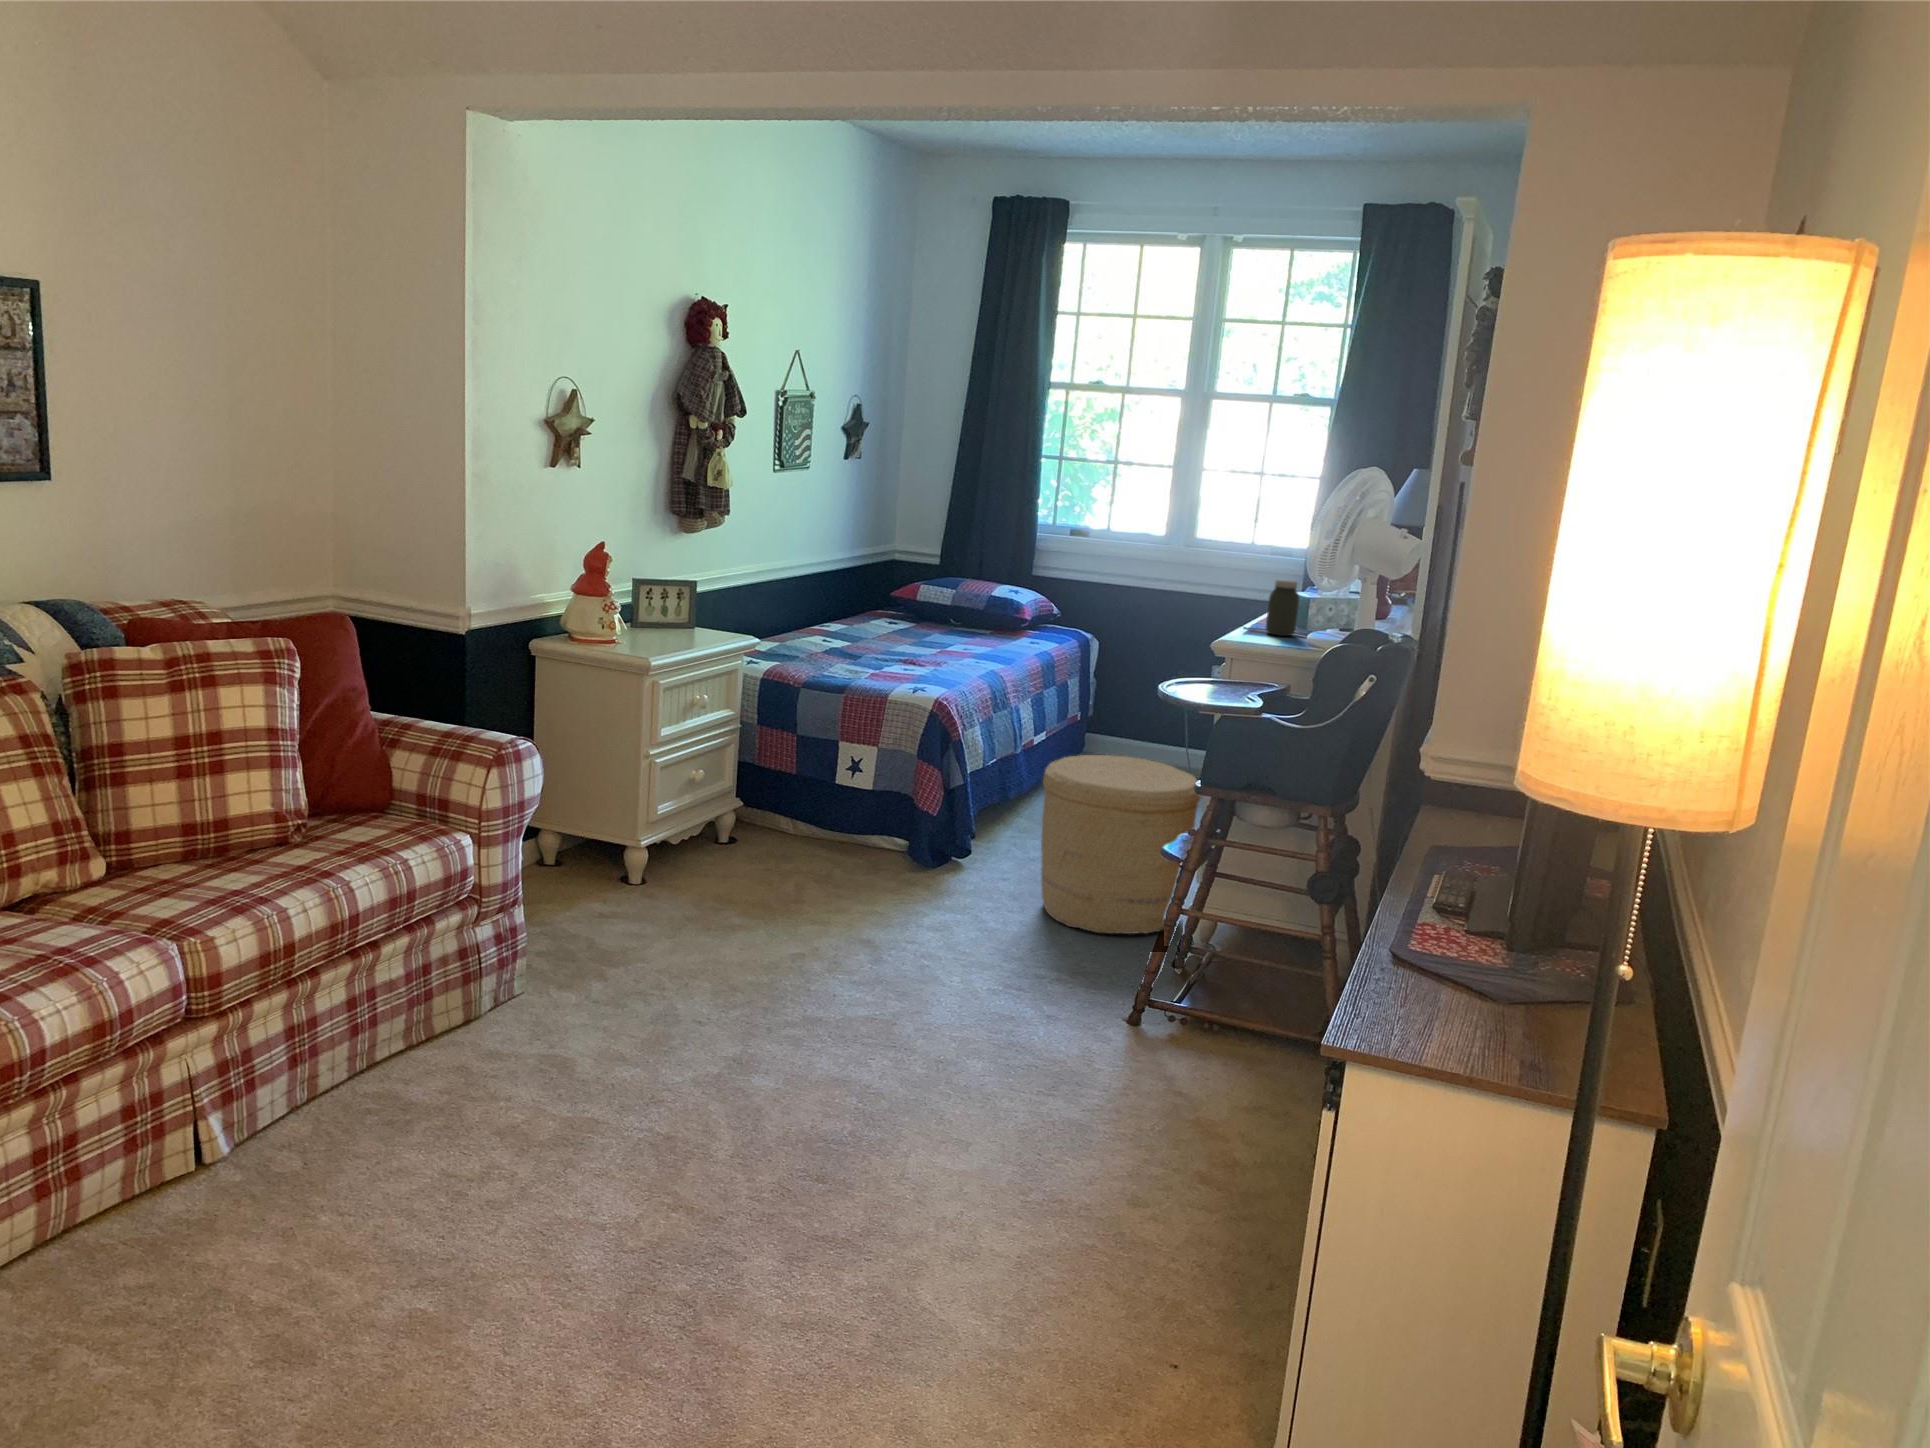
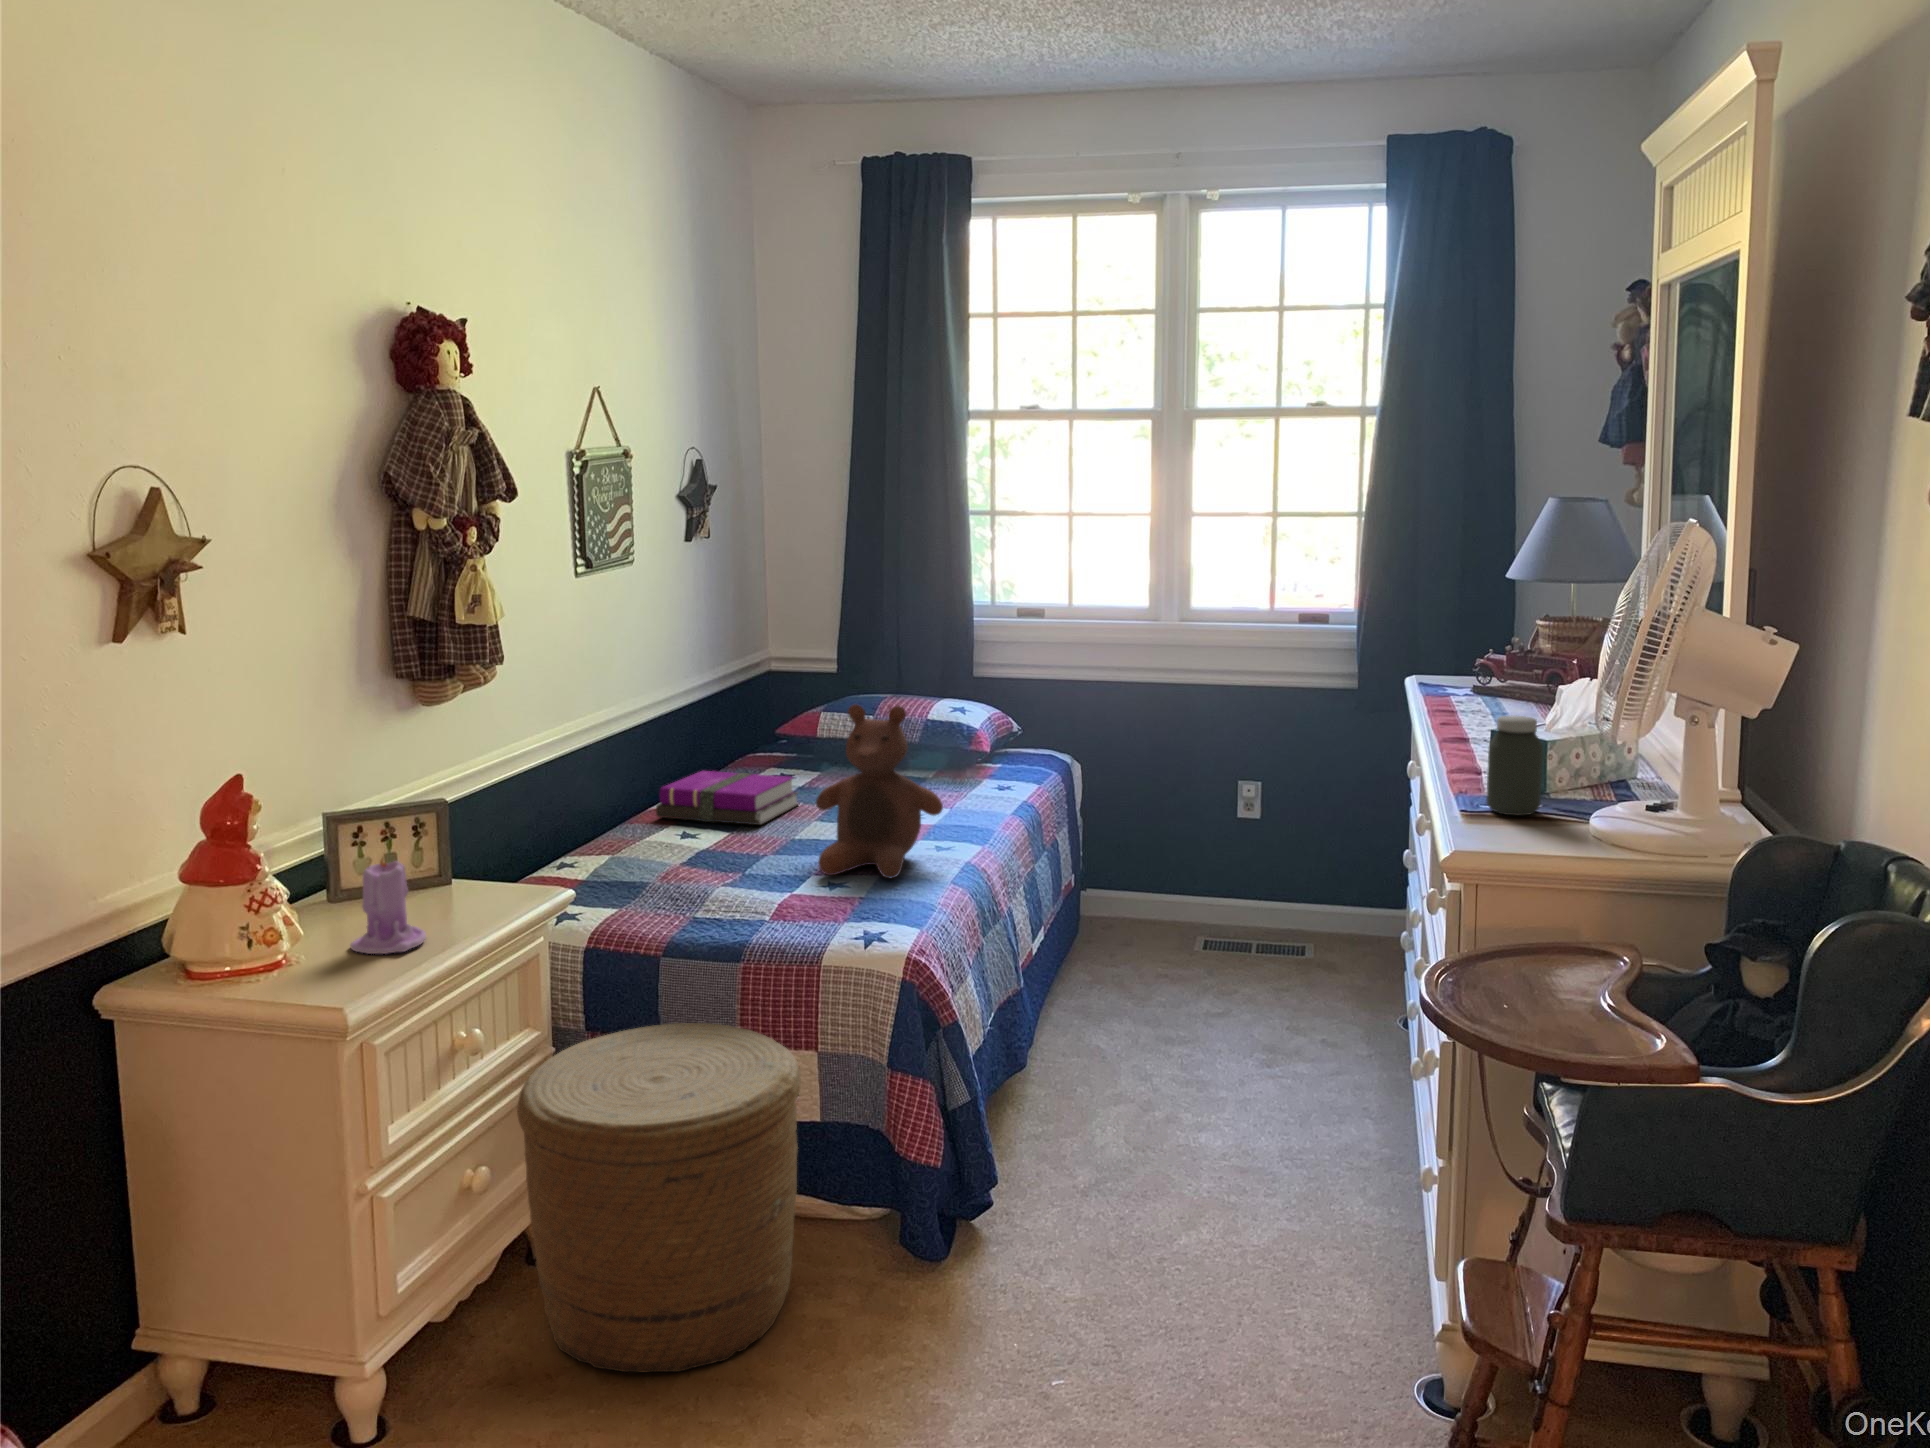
stuffed bear: none [901,563,981,669] -> present [816,704,943,878]
candle: none [647,593,684,646] -> present [350,858,426,954]
notebook: none [808,608,899,641] -> present [656,771,798,825]
woven basket: present [1041,755,1202,934] -> present [517,1023,801,1372]

